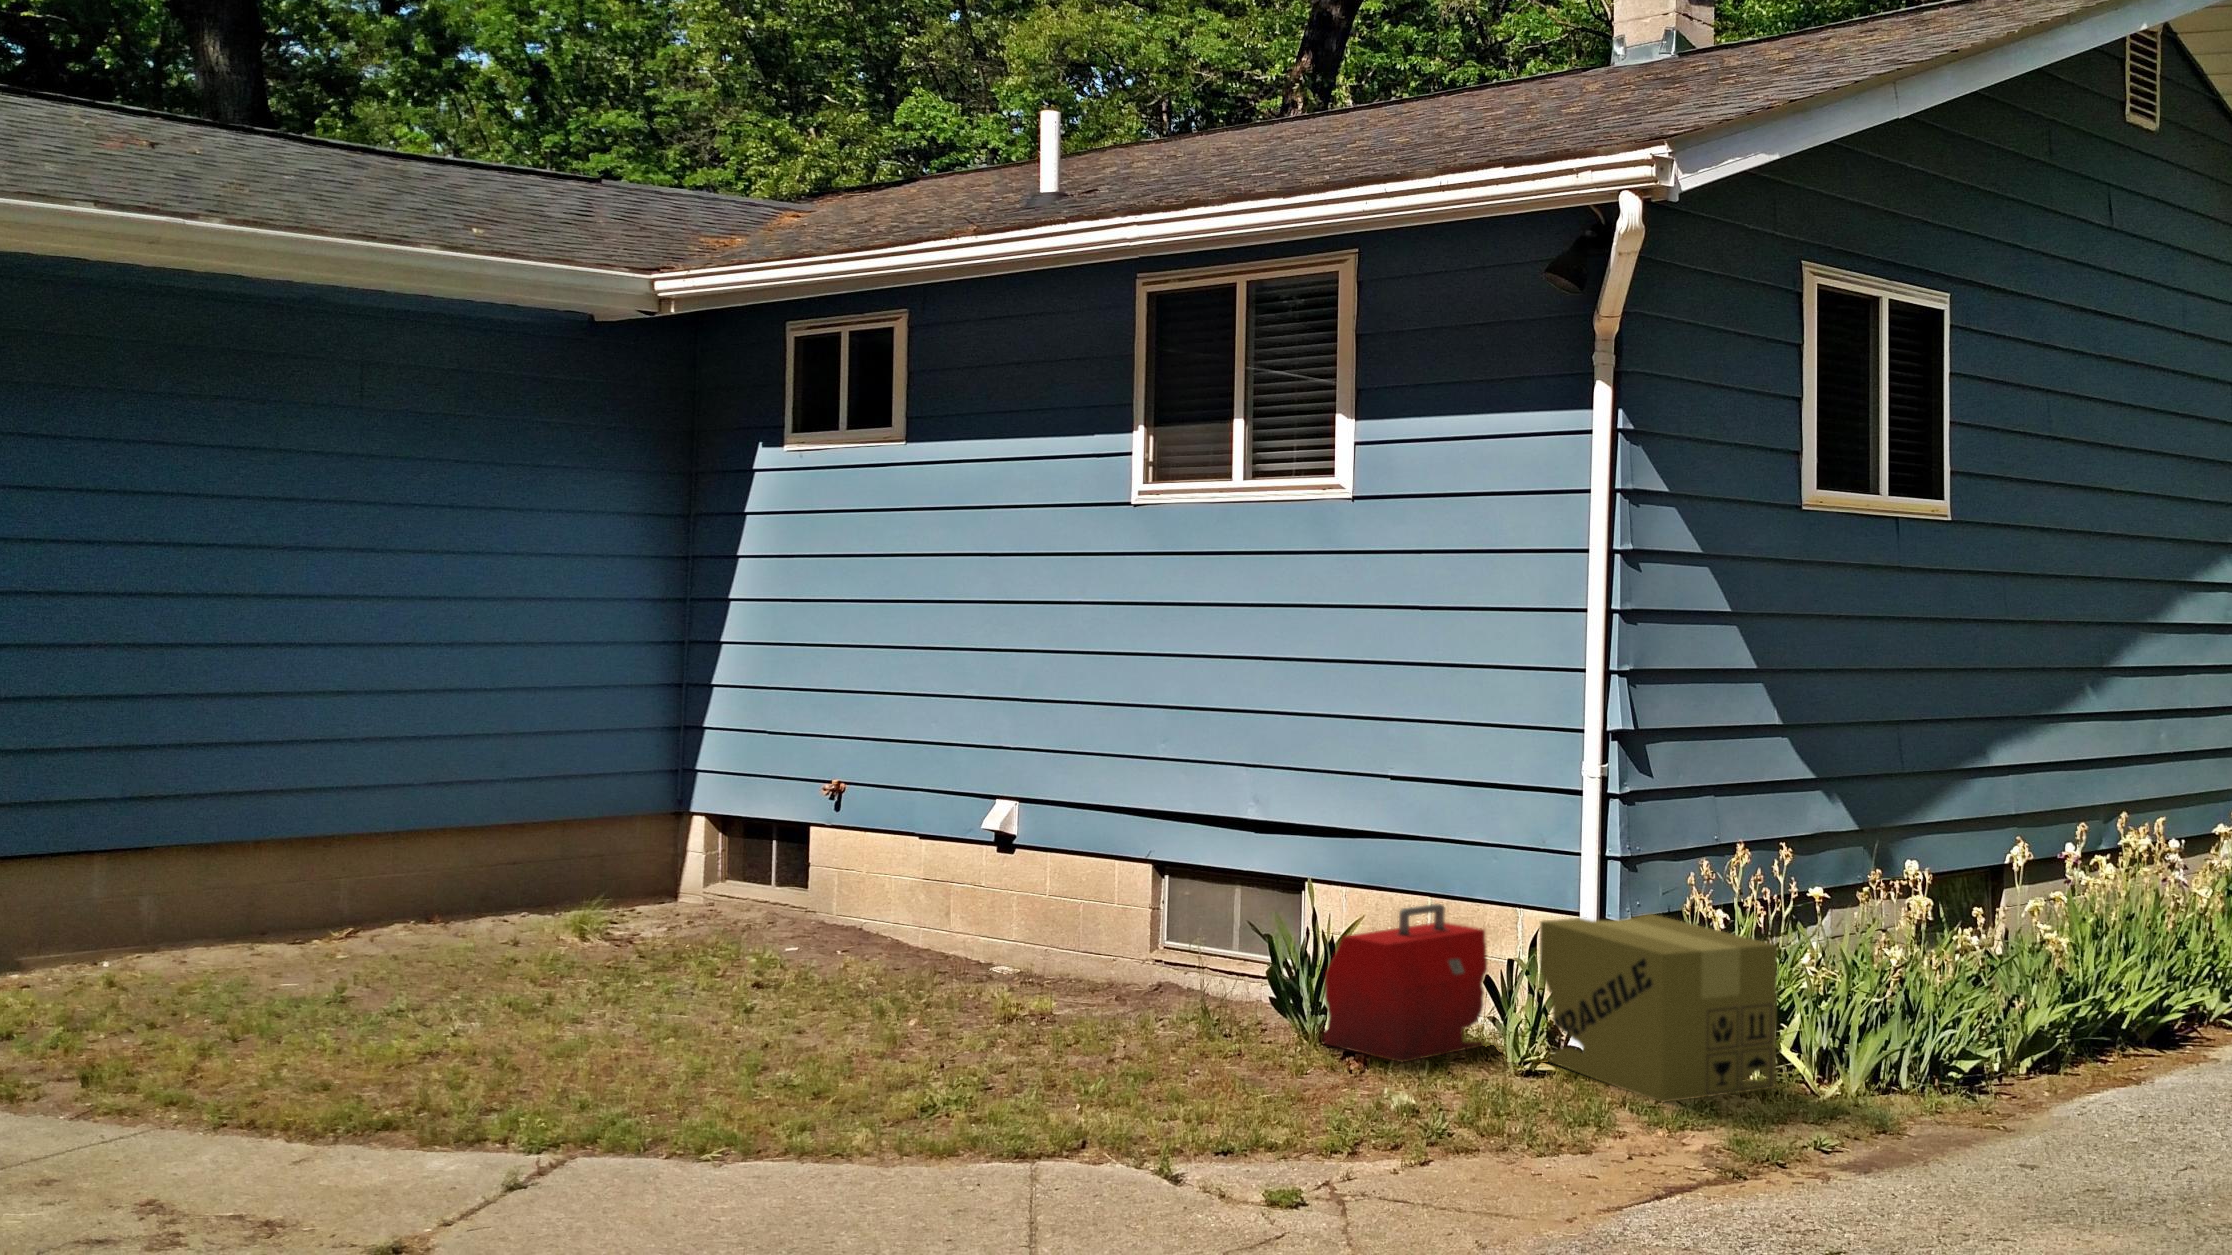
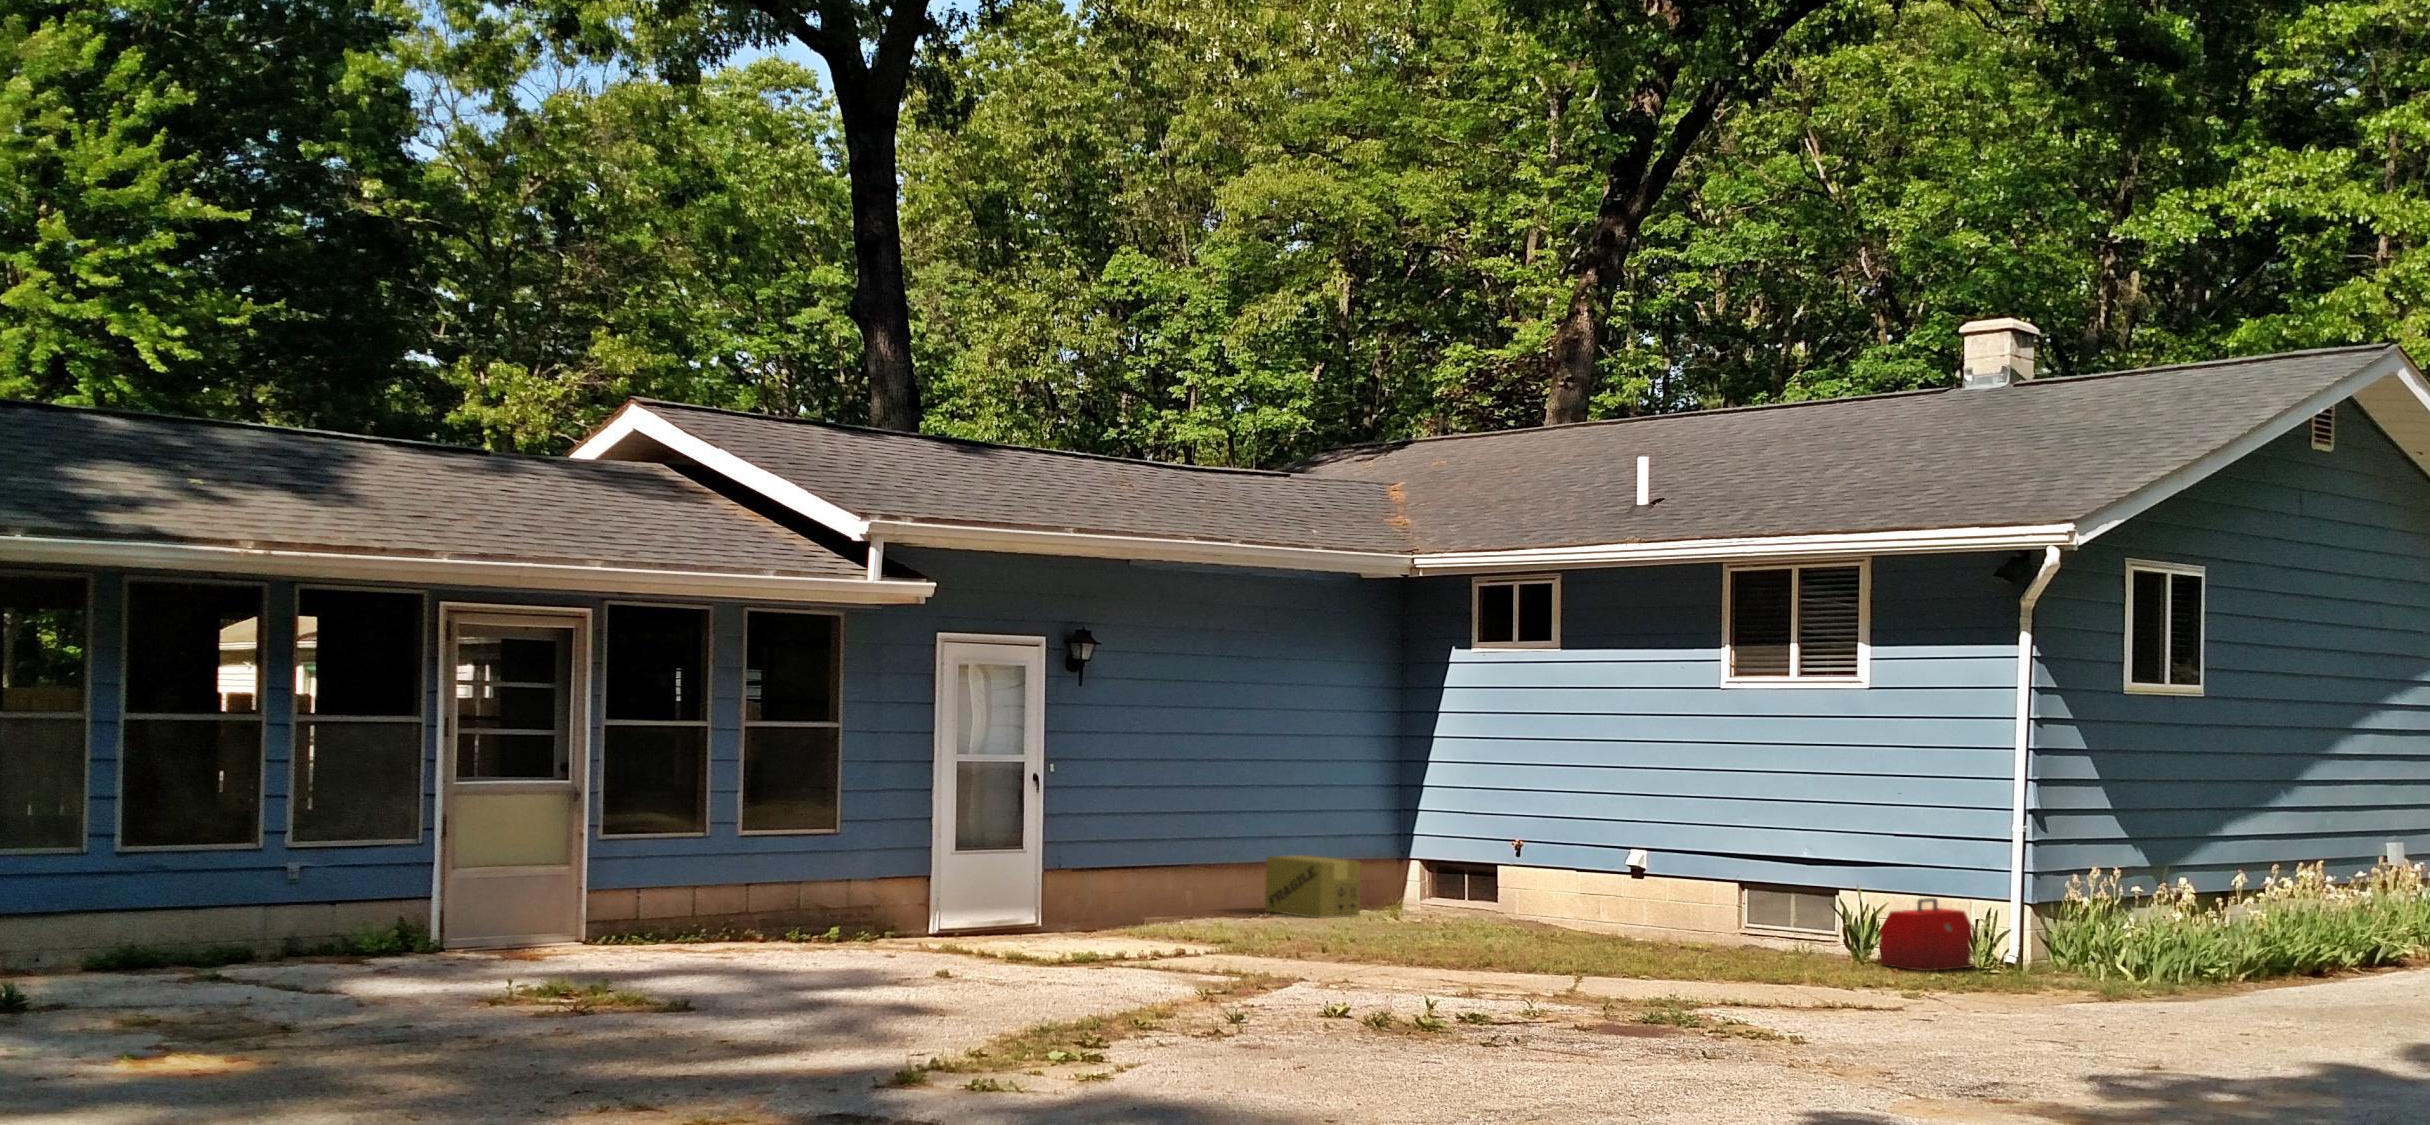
cardboard box: present [1540,914,1777,1102] -> present [1265,855,1360,918]

